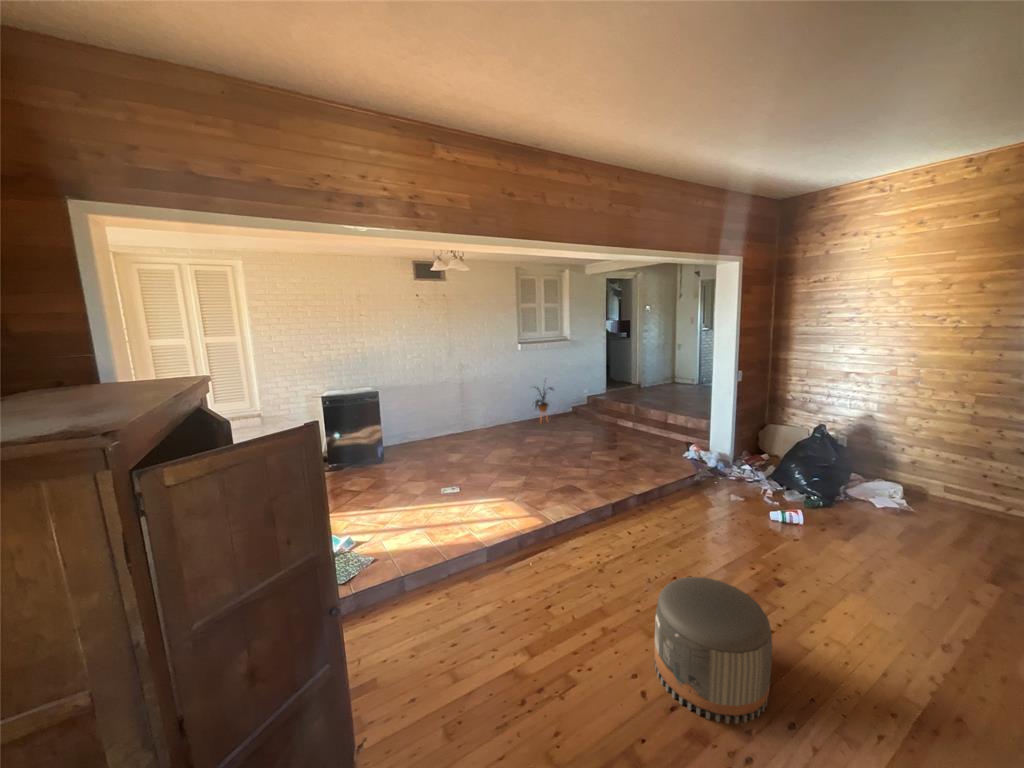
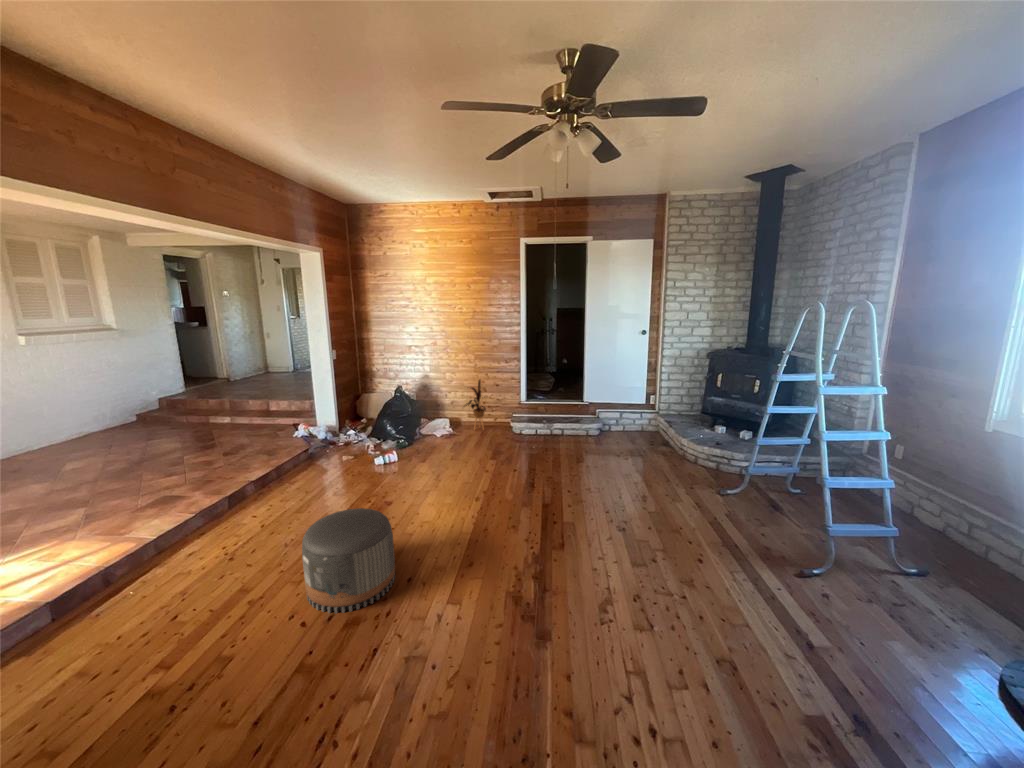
house plant: present [535,387,553,413] -> present [466,380,486,427]

